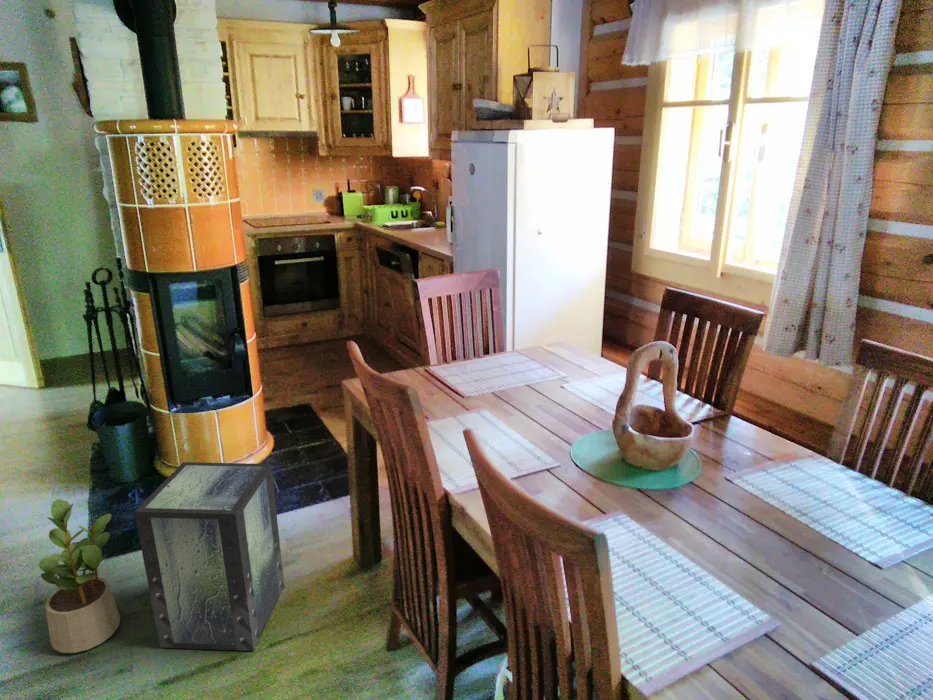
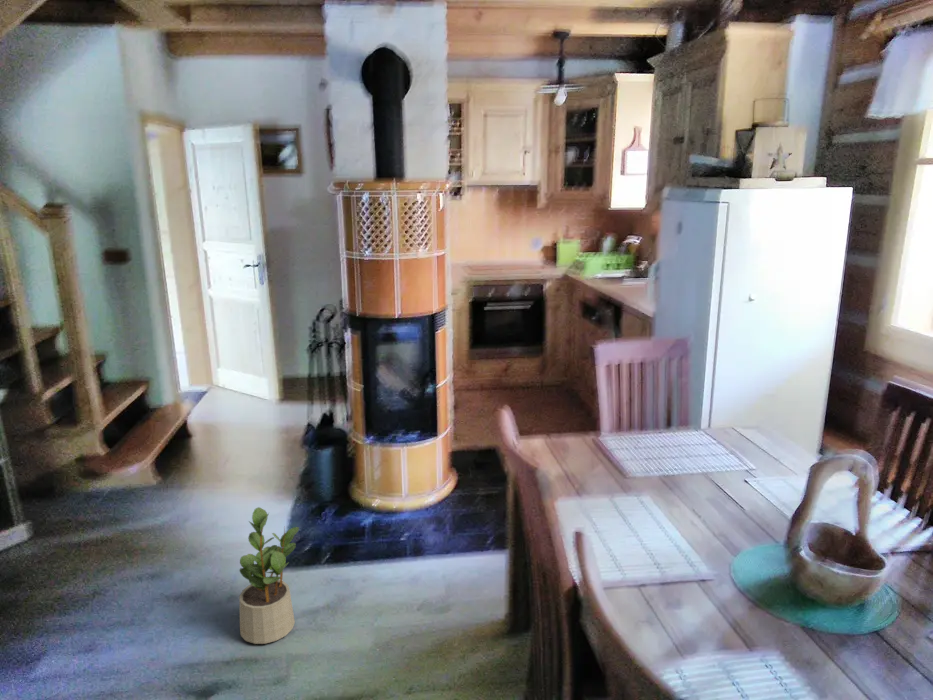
storage box: present [134,462,285,651] -> none [312,492,435,683]

